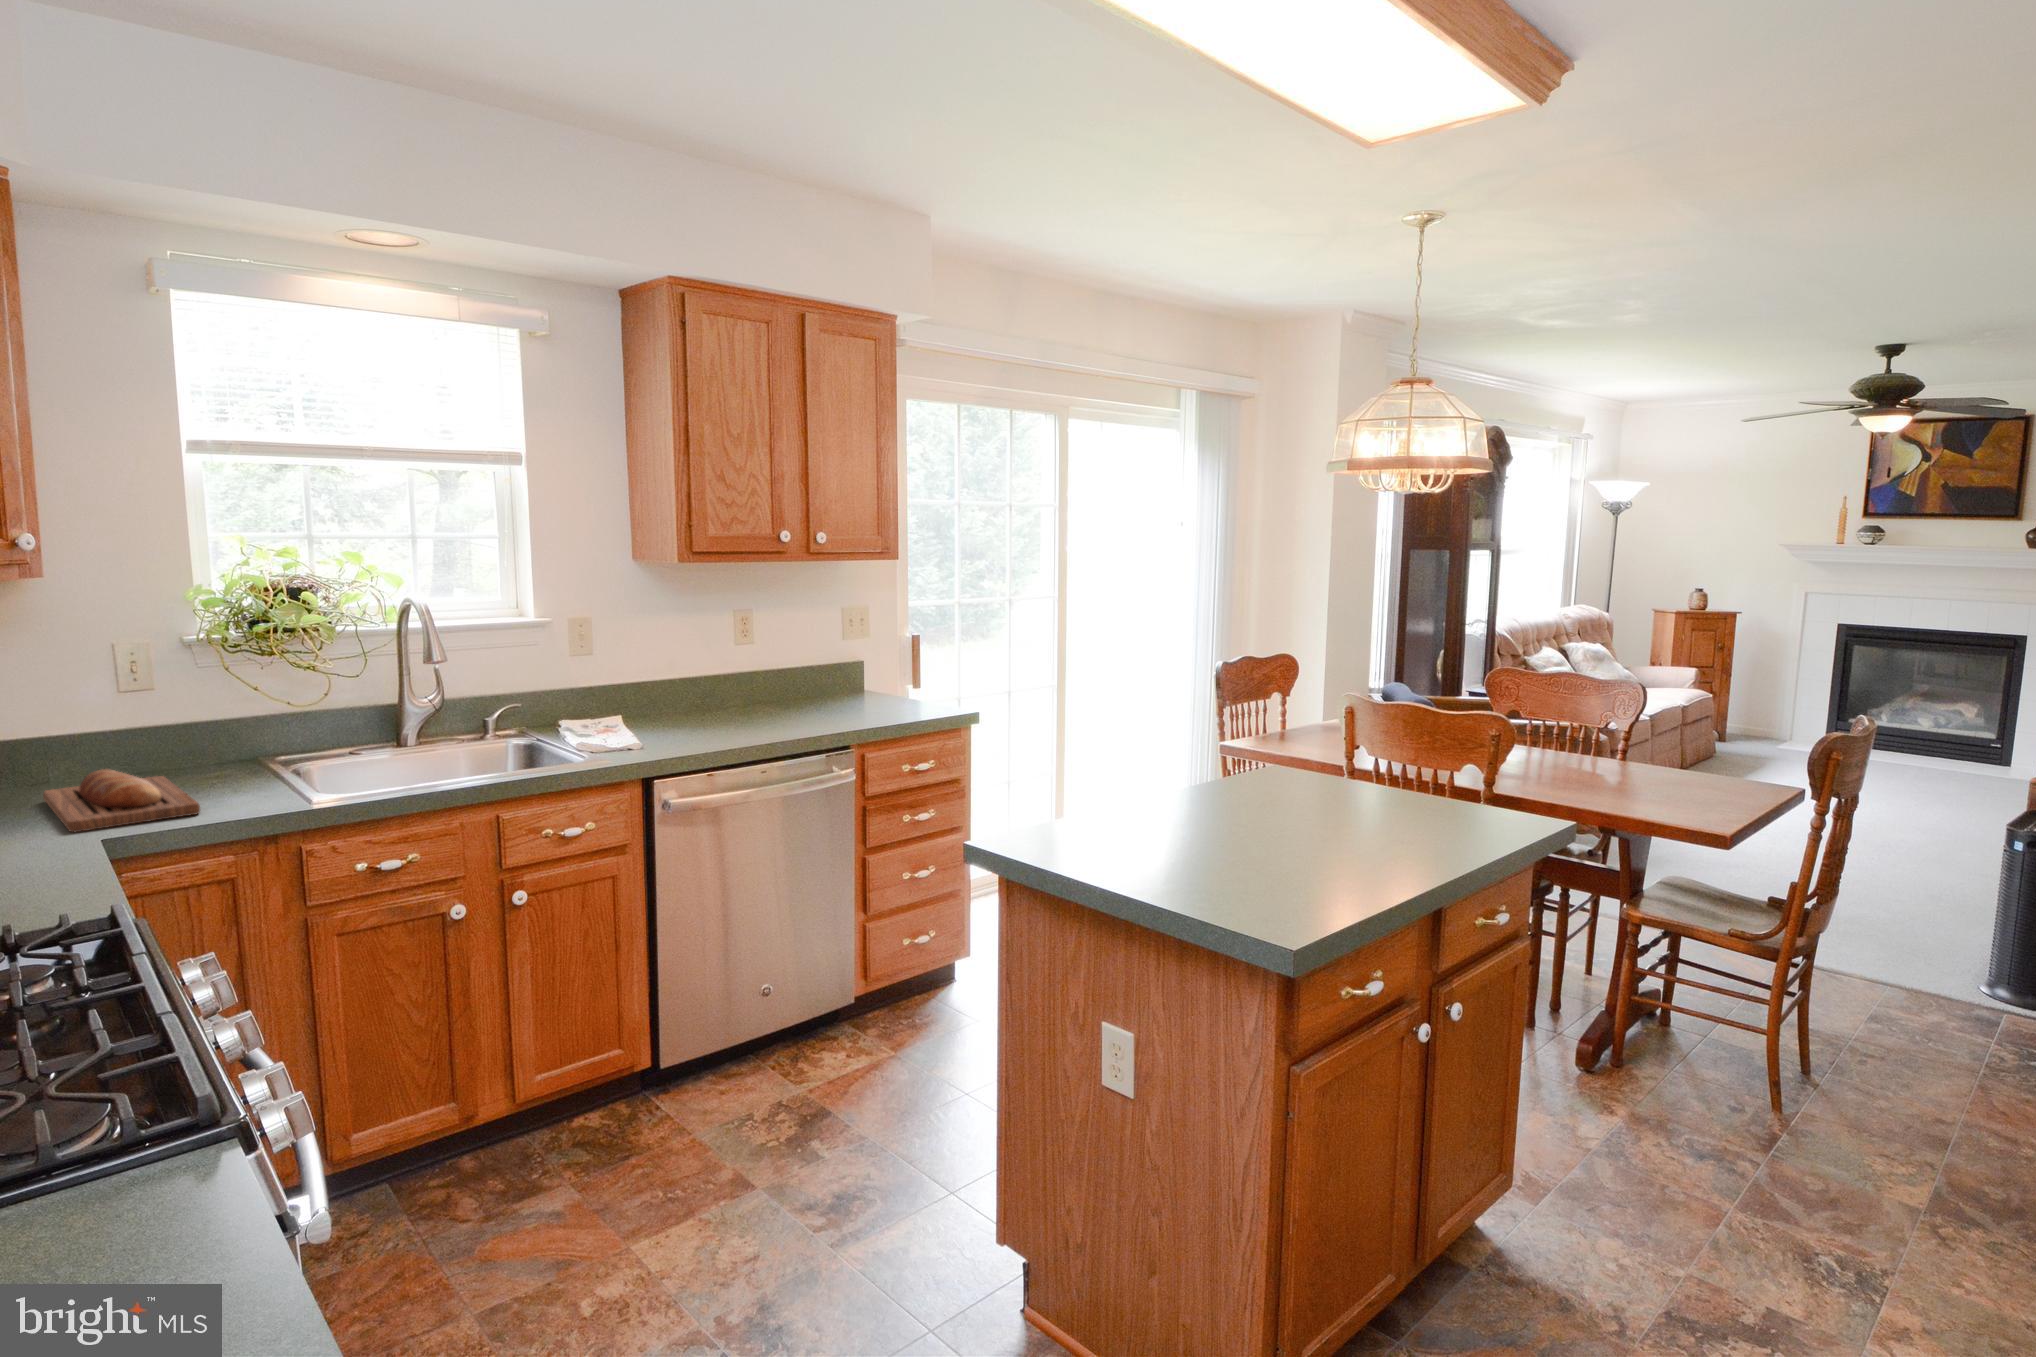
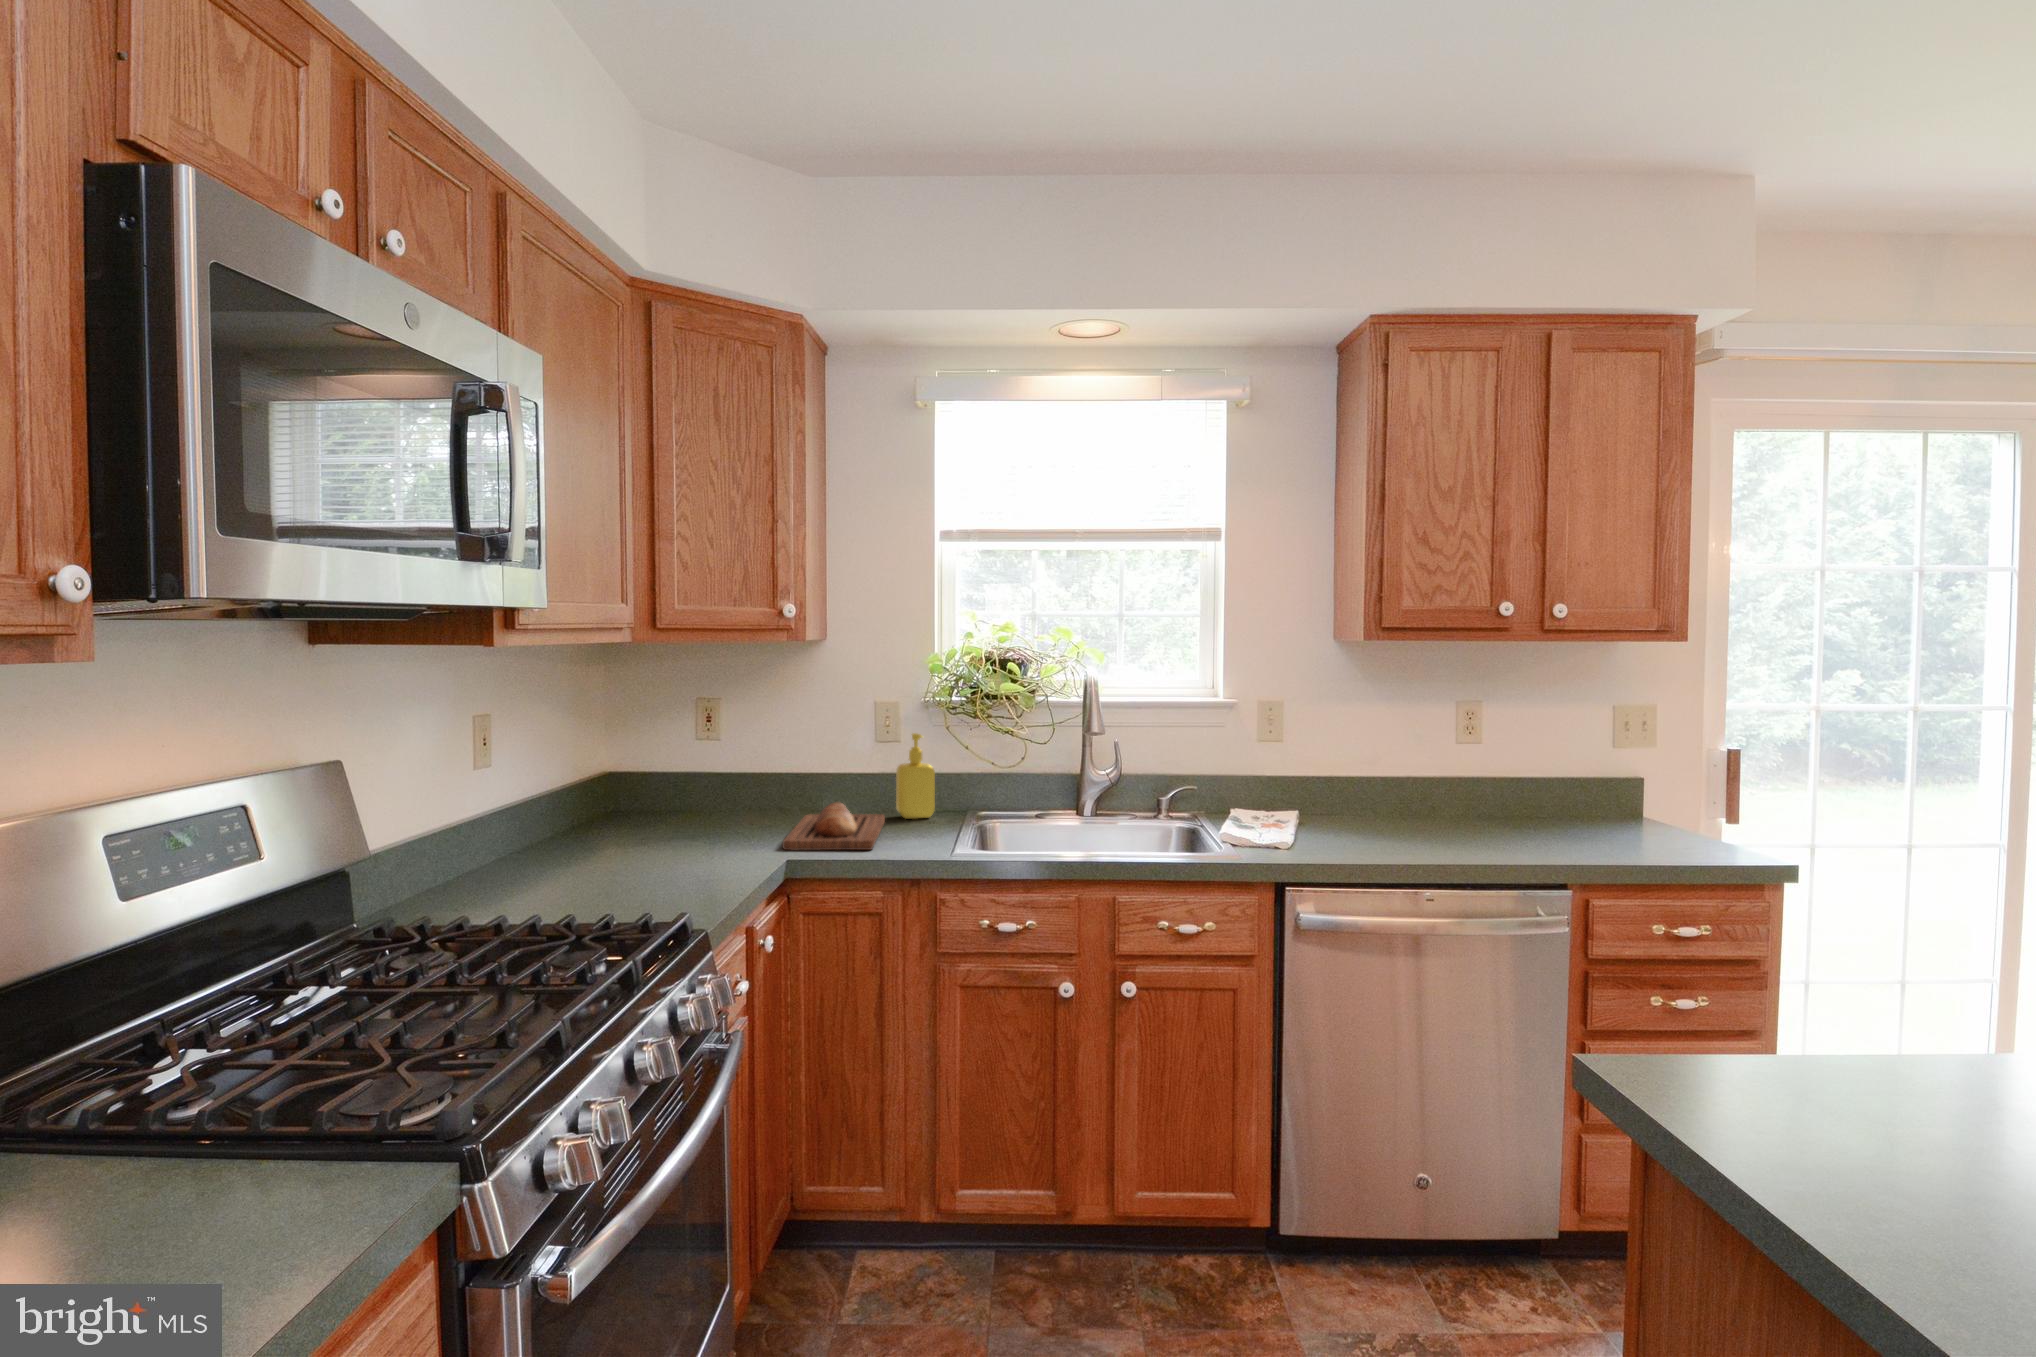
soap dispenser: none [159,679,220,777] -> present [896,733,935,819]

